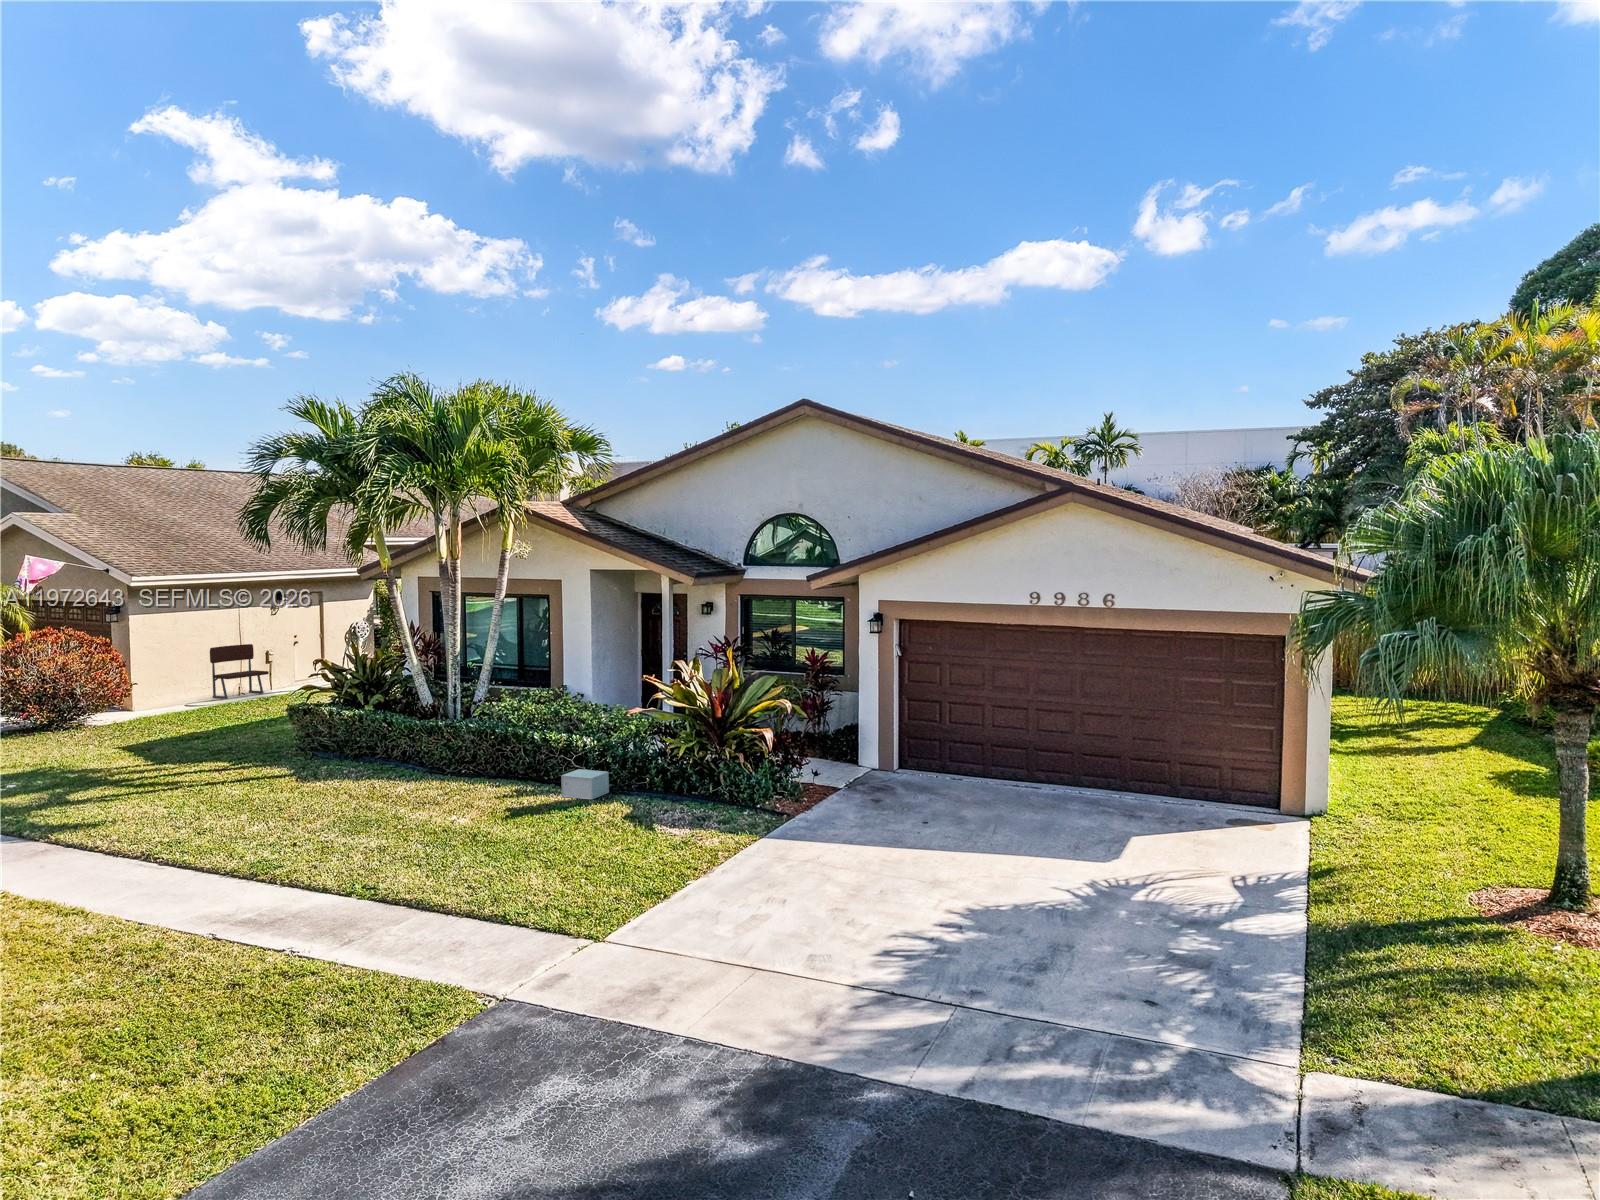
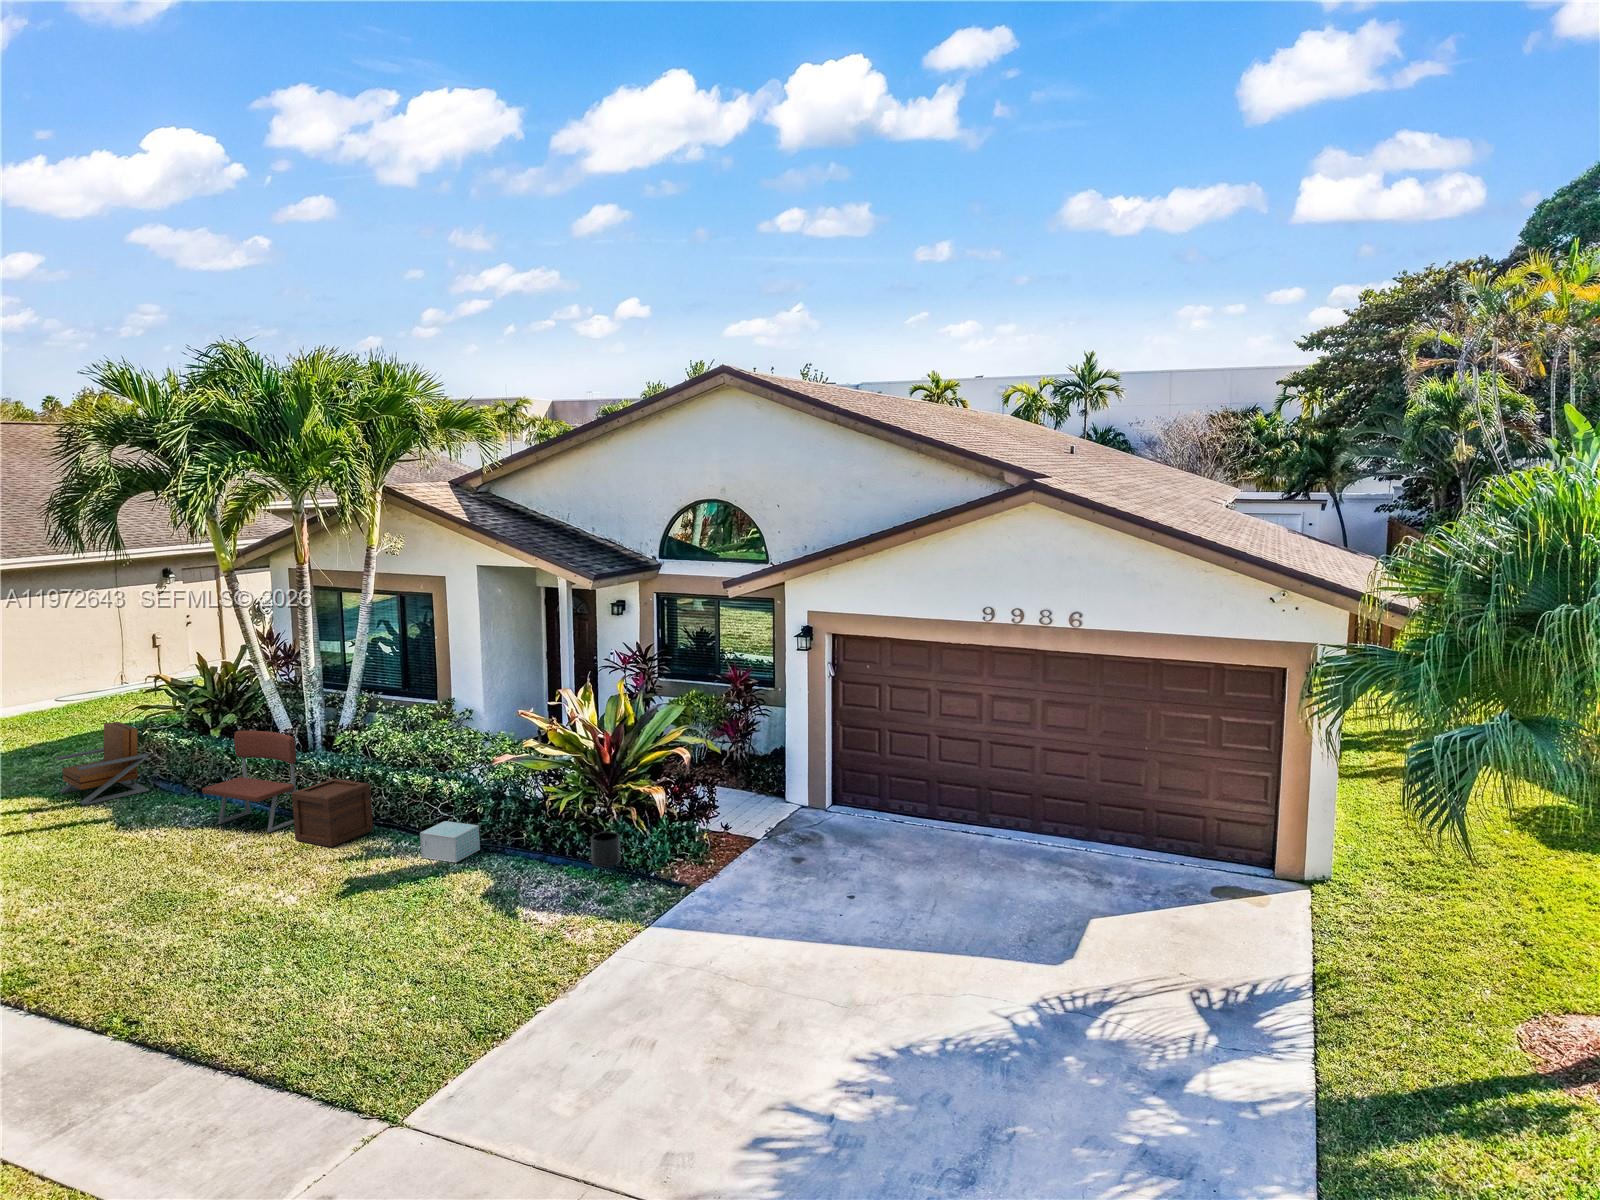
bench: present [210,644,269,699] -> present [202,731,296,833]
lounge chair: none [236,698,314,763] -> present [56,722,149,805]
wooden crate: none [450,737,514,790] -> present [292,779,373,847]
planter: none [708,772,732,811] -> present [591,832,620,867]

